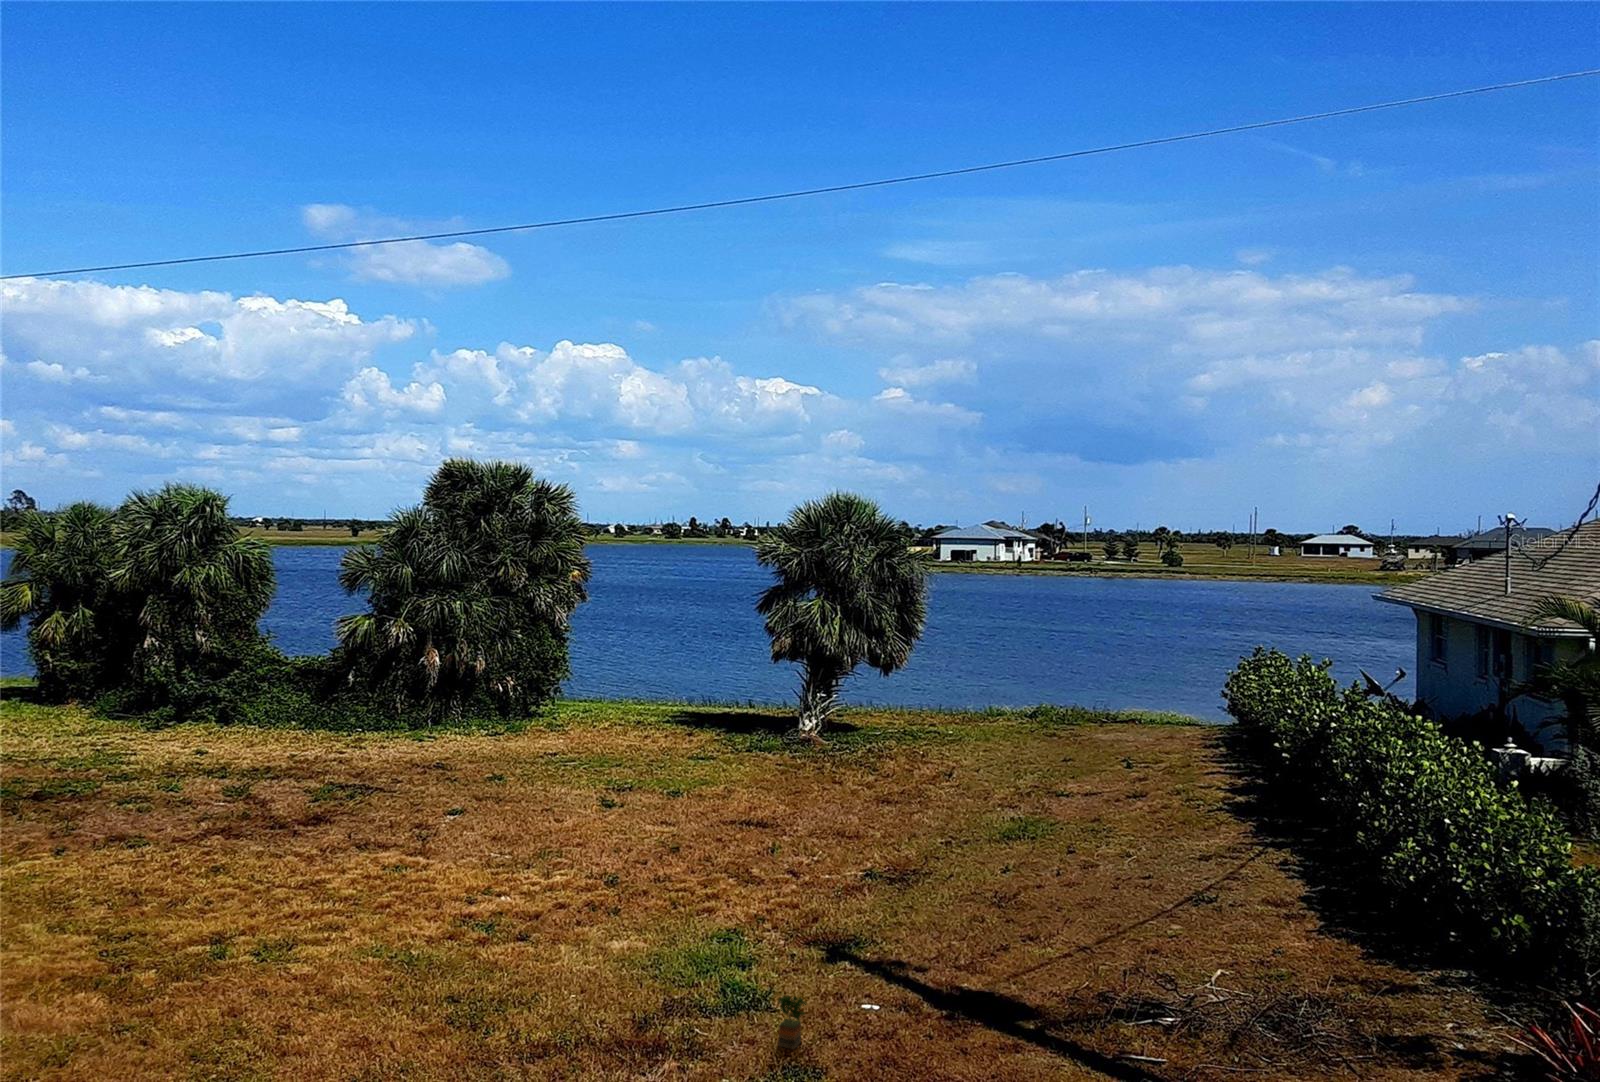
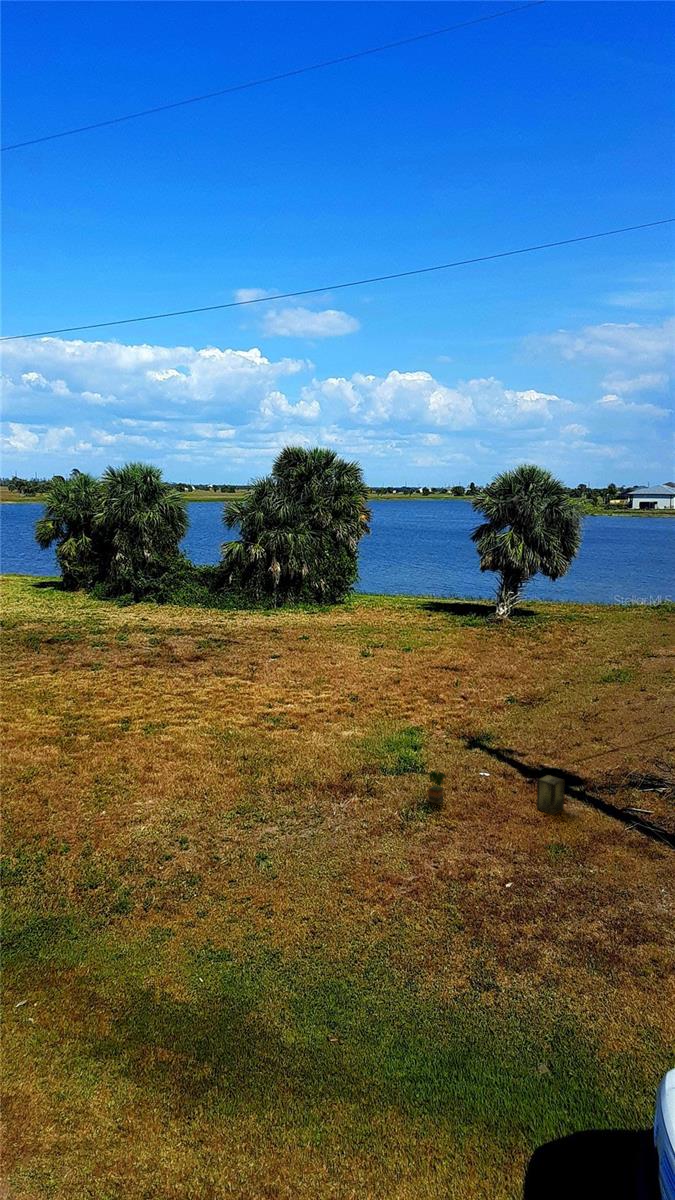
storage box: none [942,988,982,1052] -> present [536,775,565,815]

